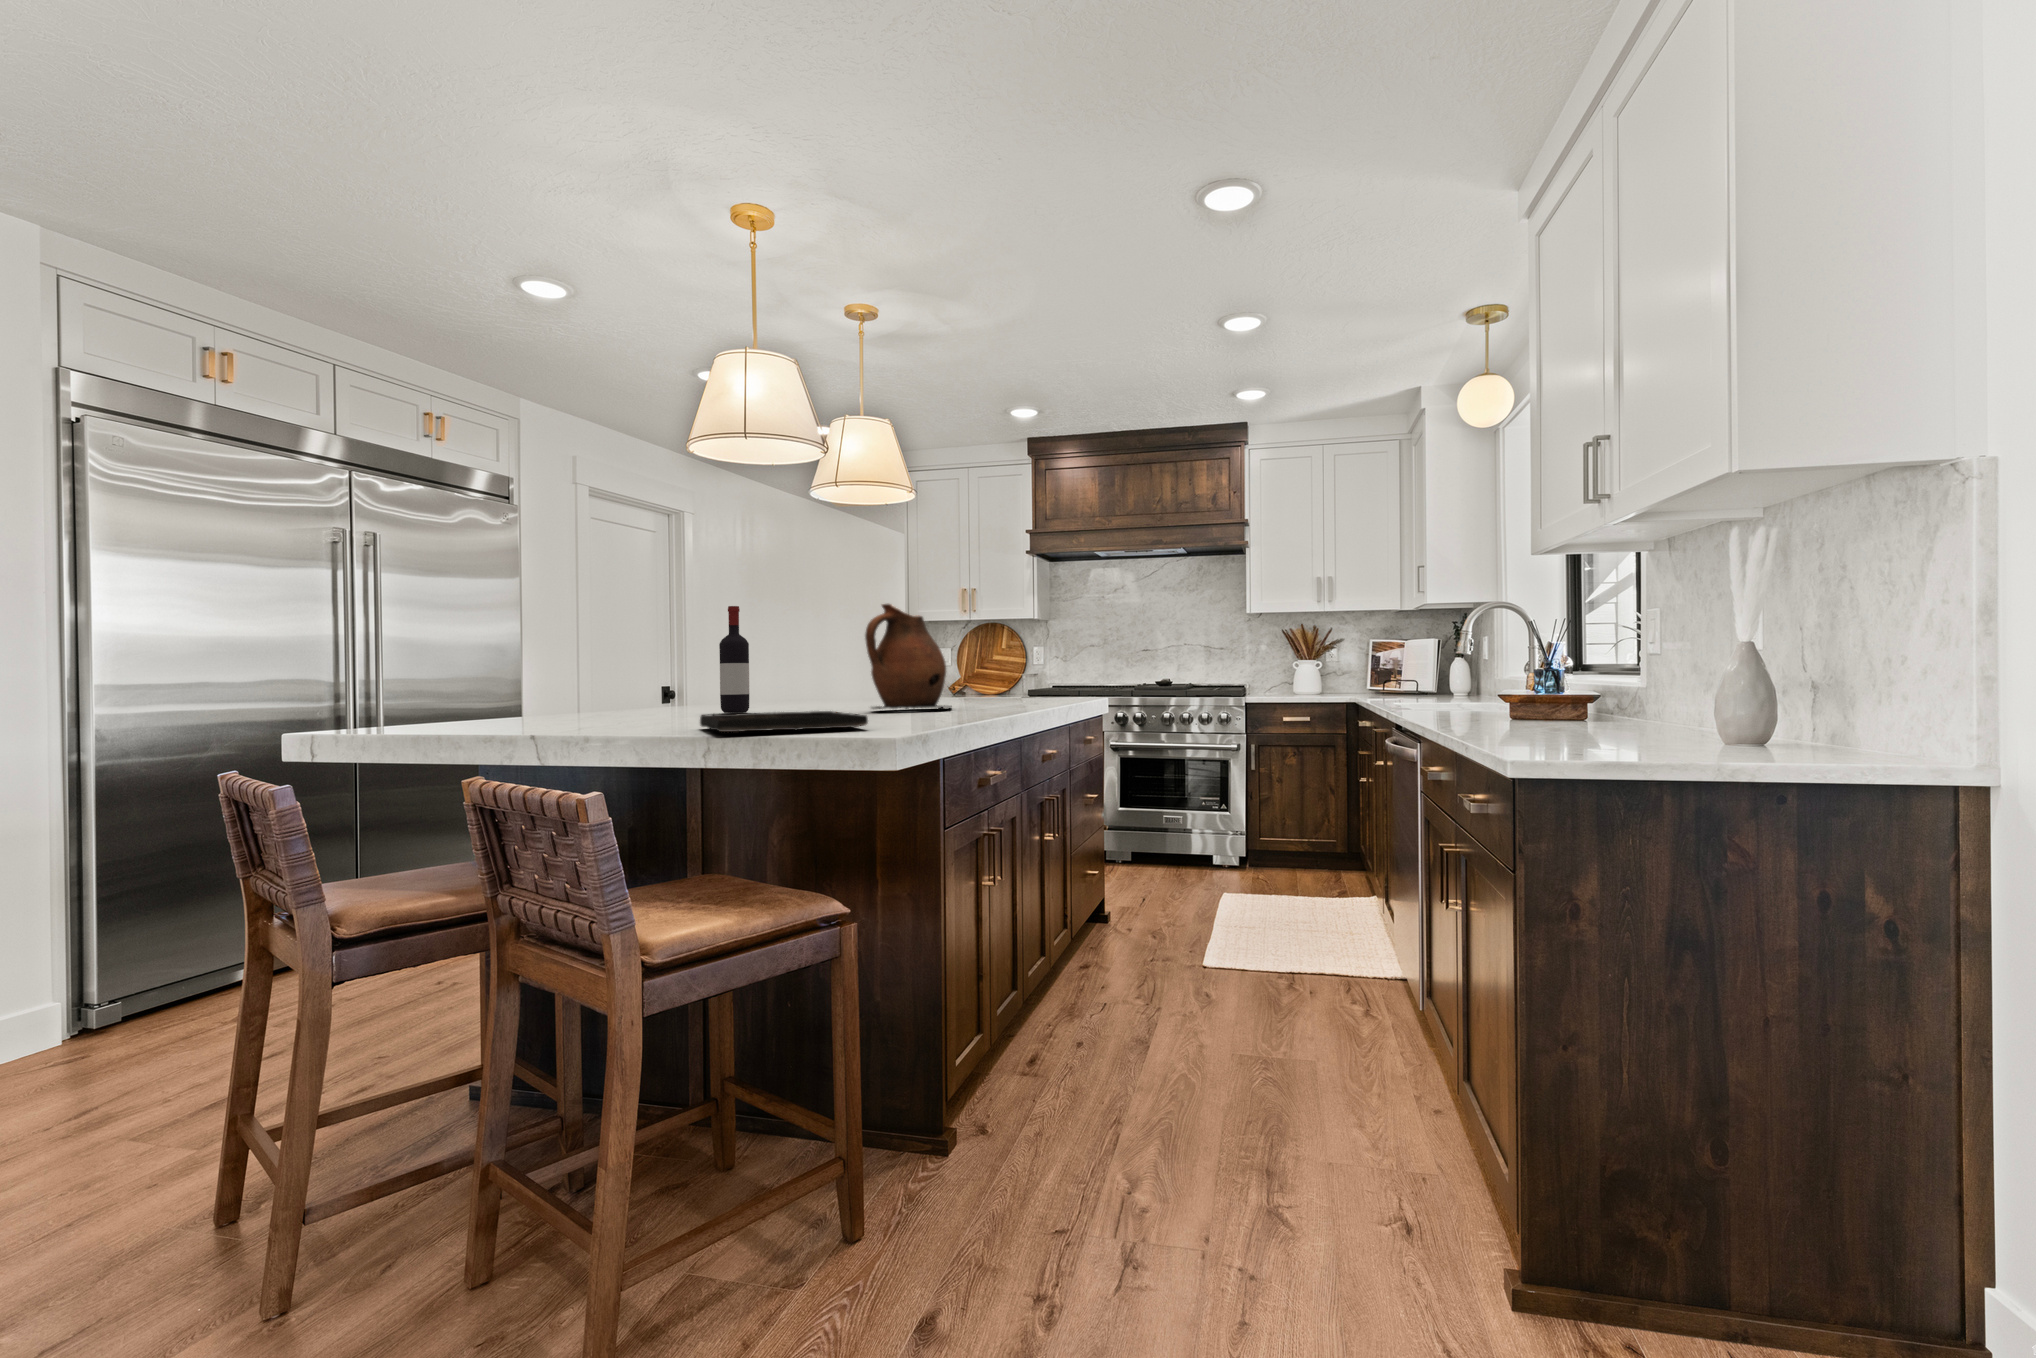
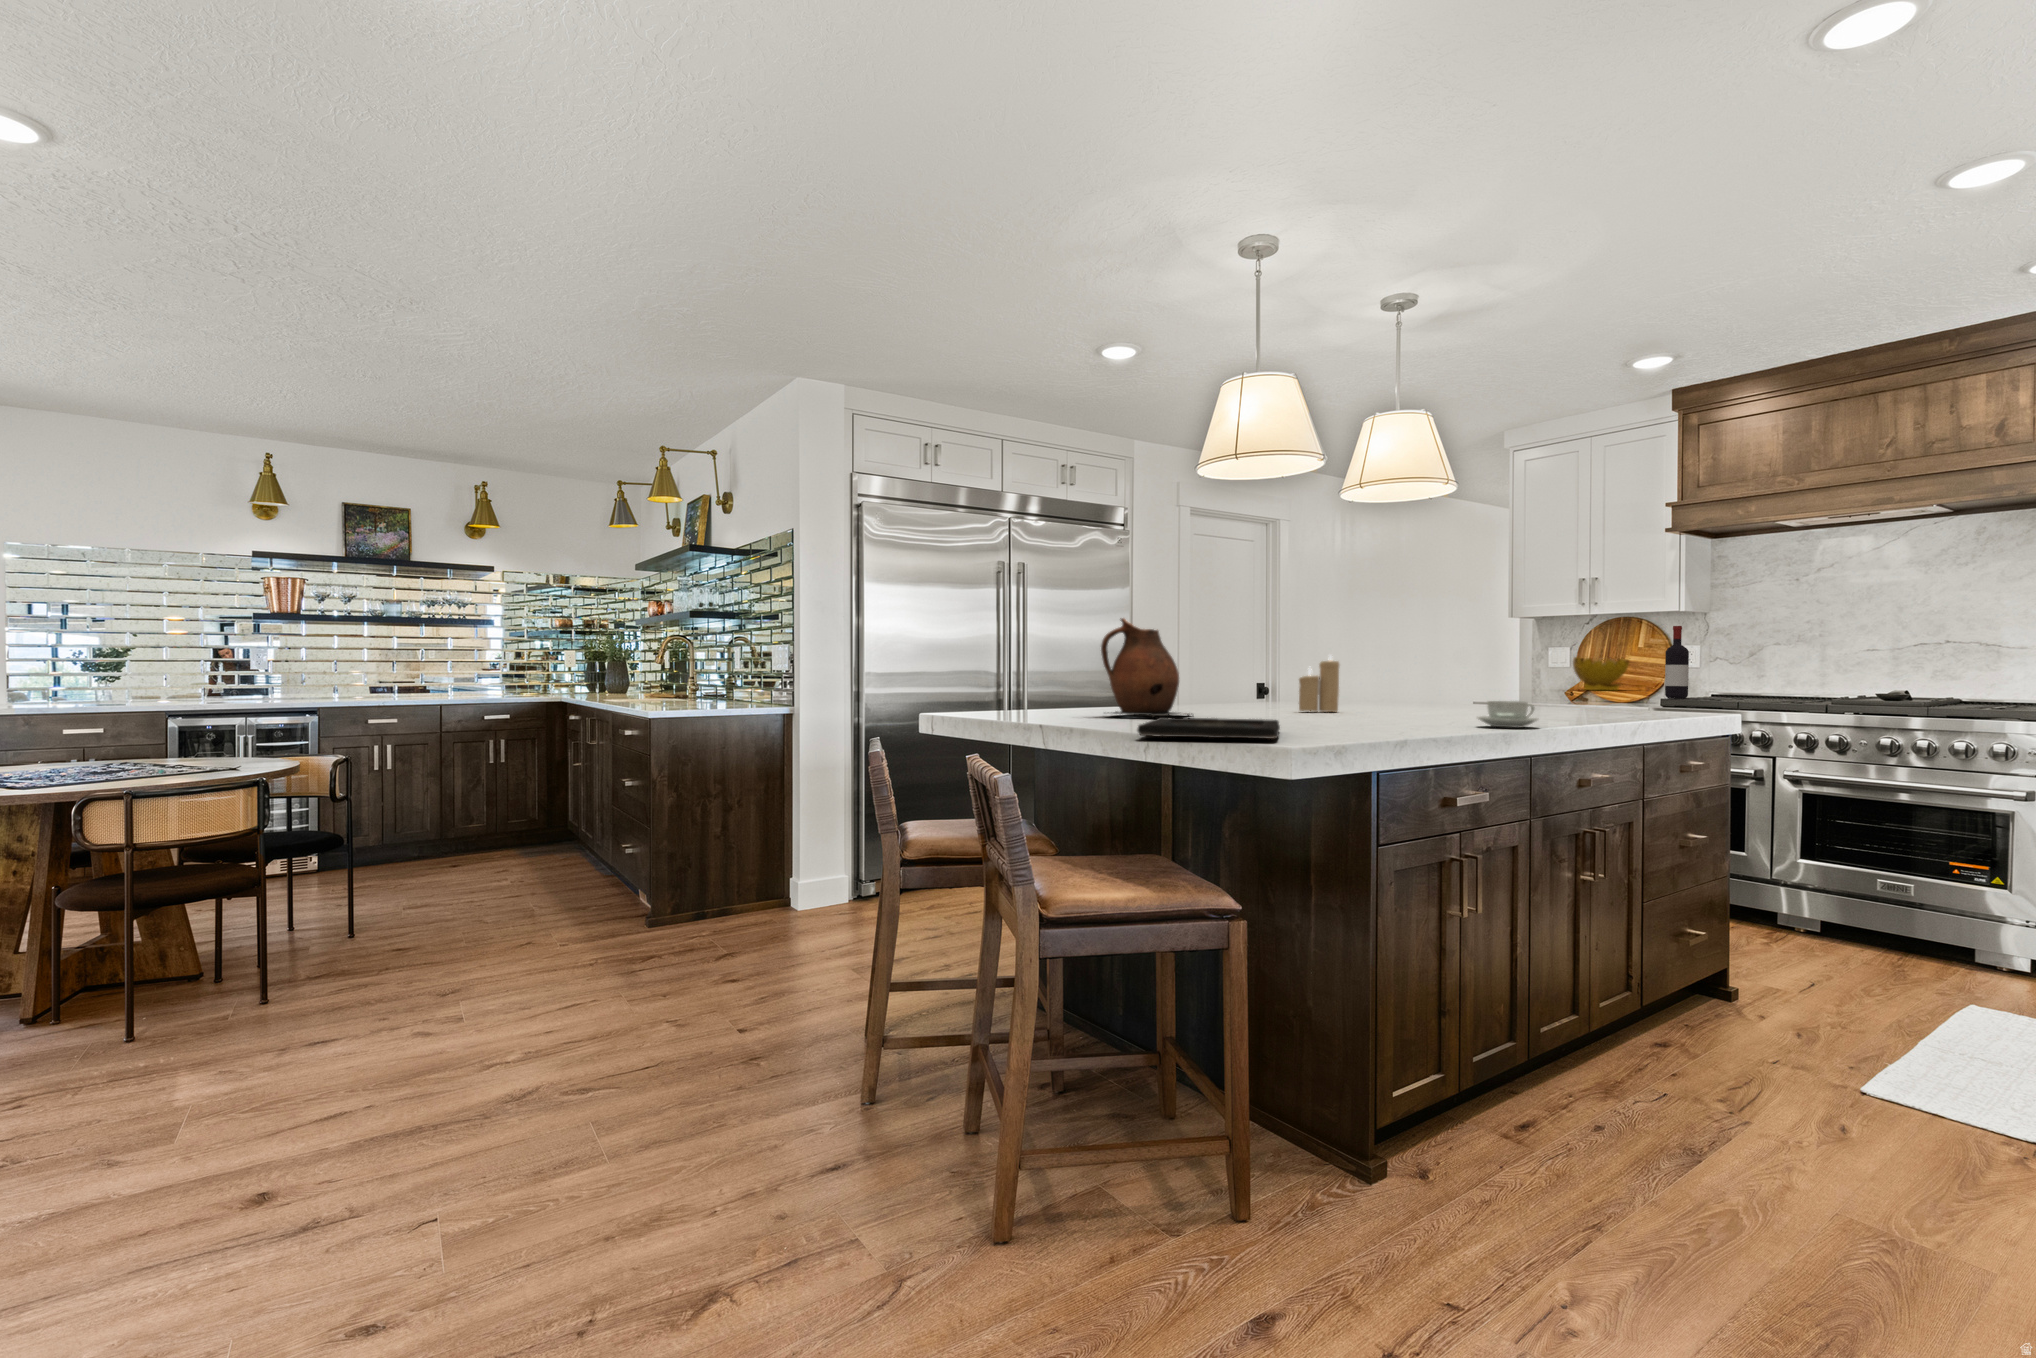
ceramic pitcher: present [865,604,951,709] -> present [1101,618,1189,717]
wine bottle: present [719,606,749,713] -> present [1665,626,1689,699]
candle: none [782,649,822,709] -> present [1299,655,1339,712]
decorative bowl: none [952,657,1001,687] -> present [1573,657,1629,690]
coffee cup: none [985,686,1037,710] -> present [1477,701,1539,728]

